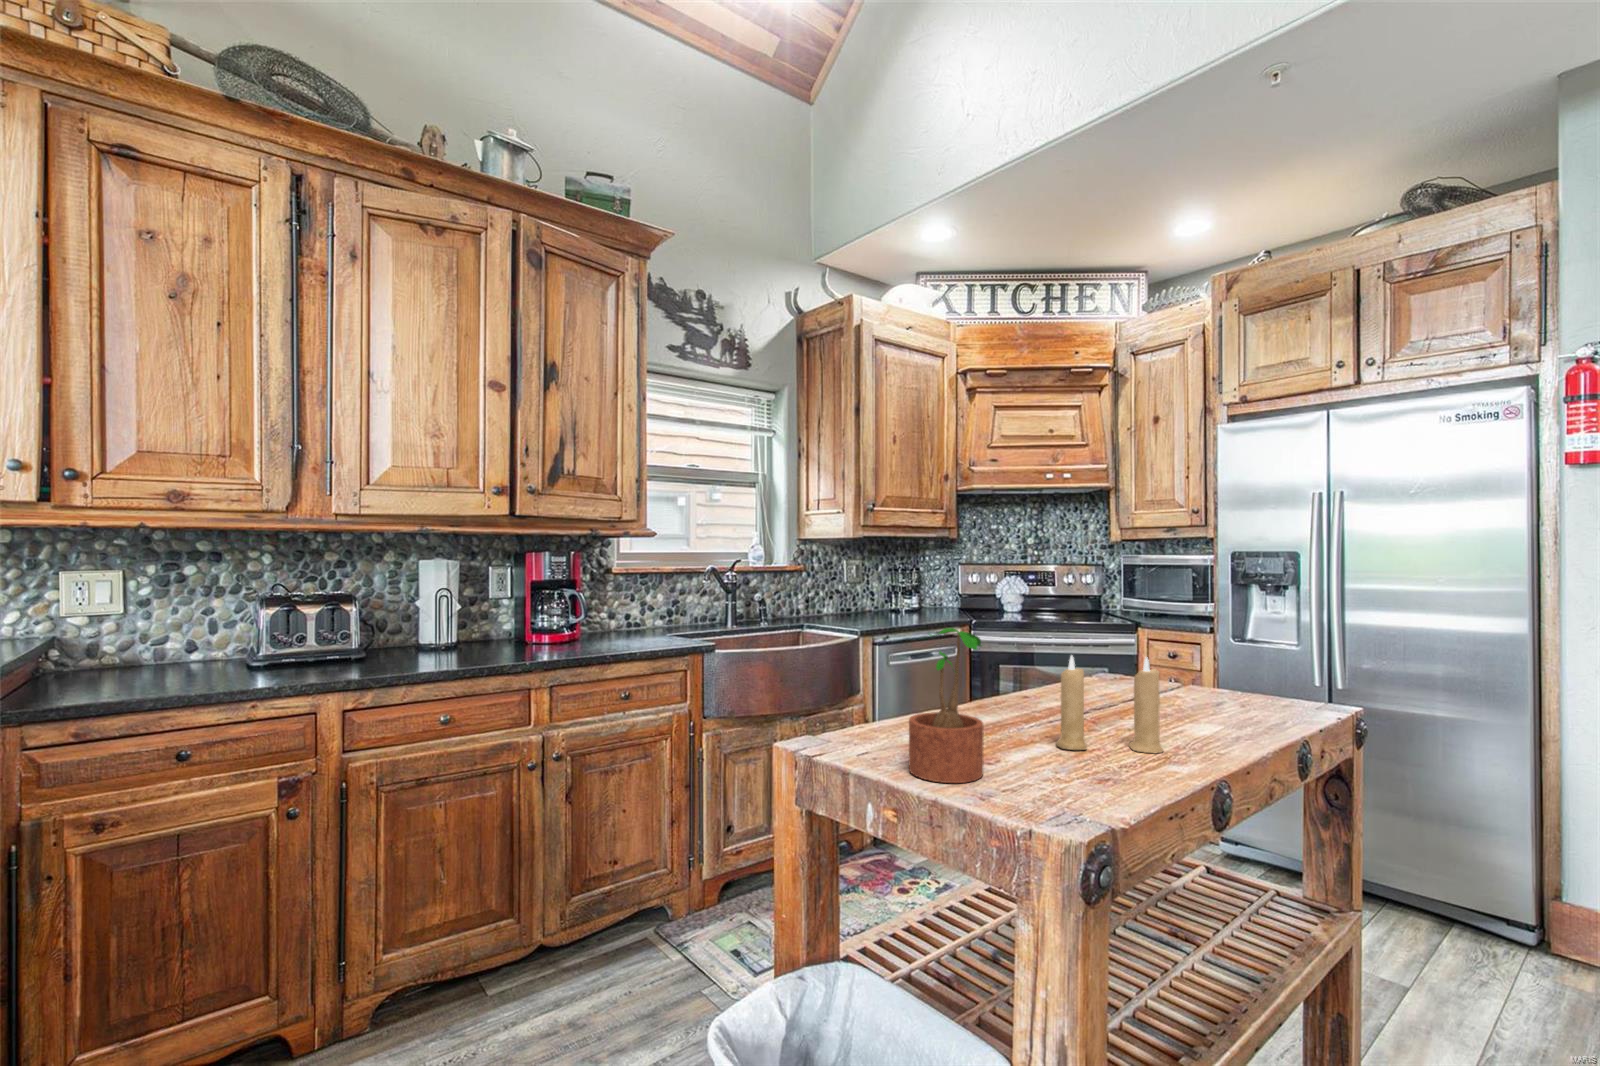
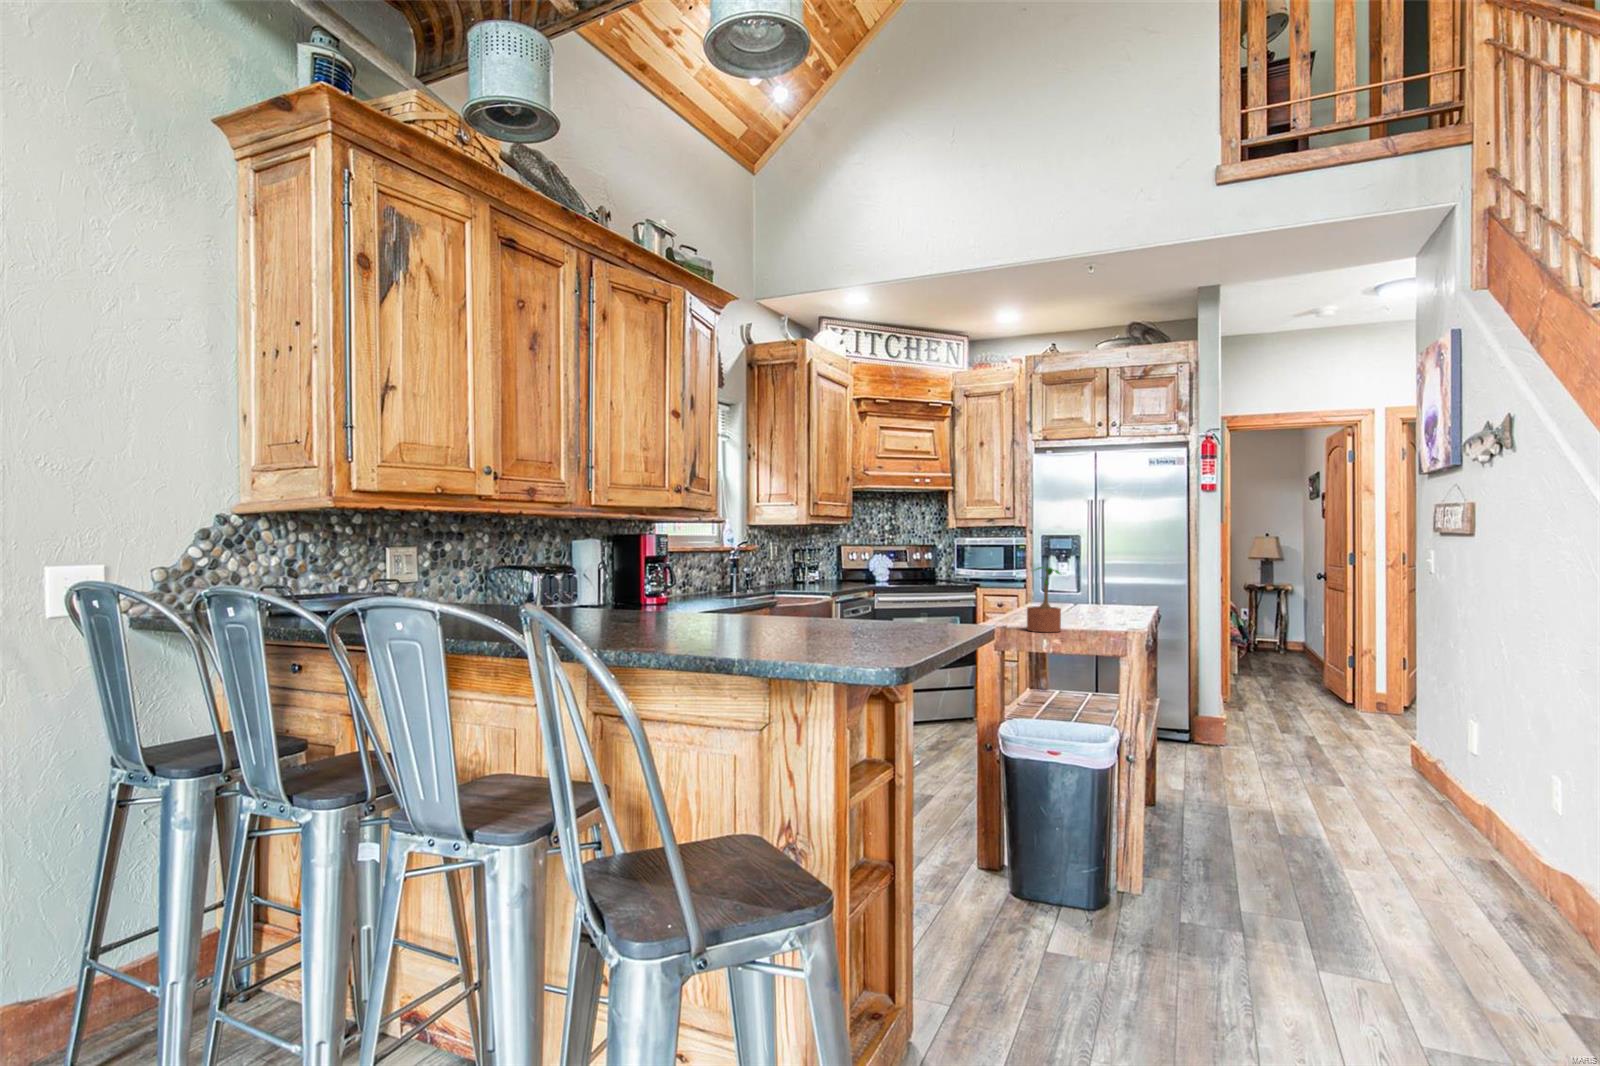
candle: present [1056,656,1163,753] -> none [1061,579,1104,624]

